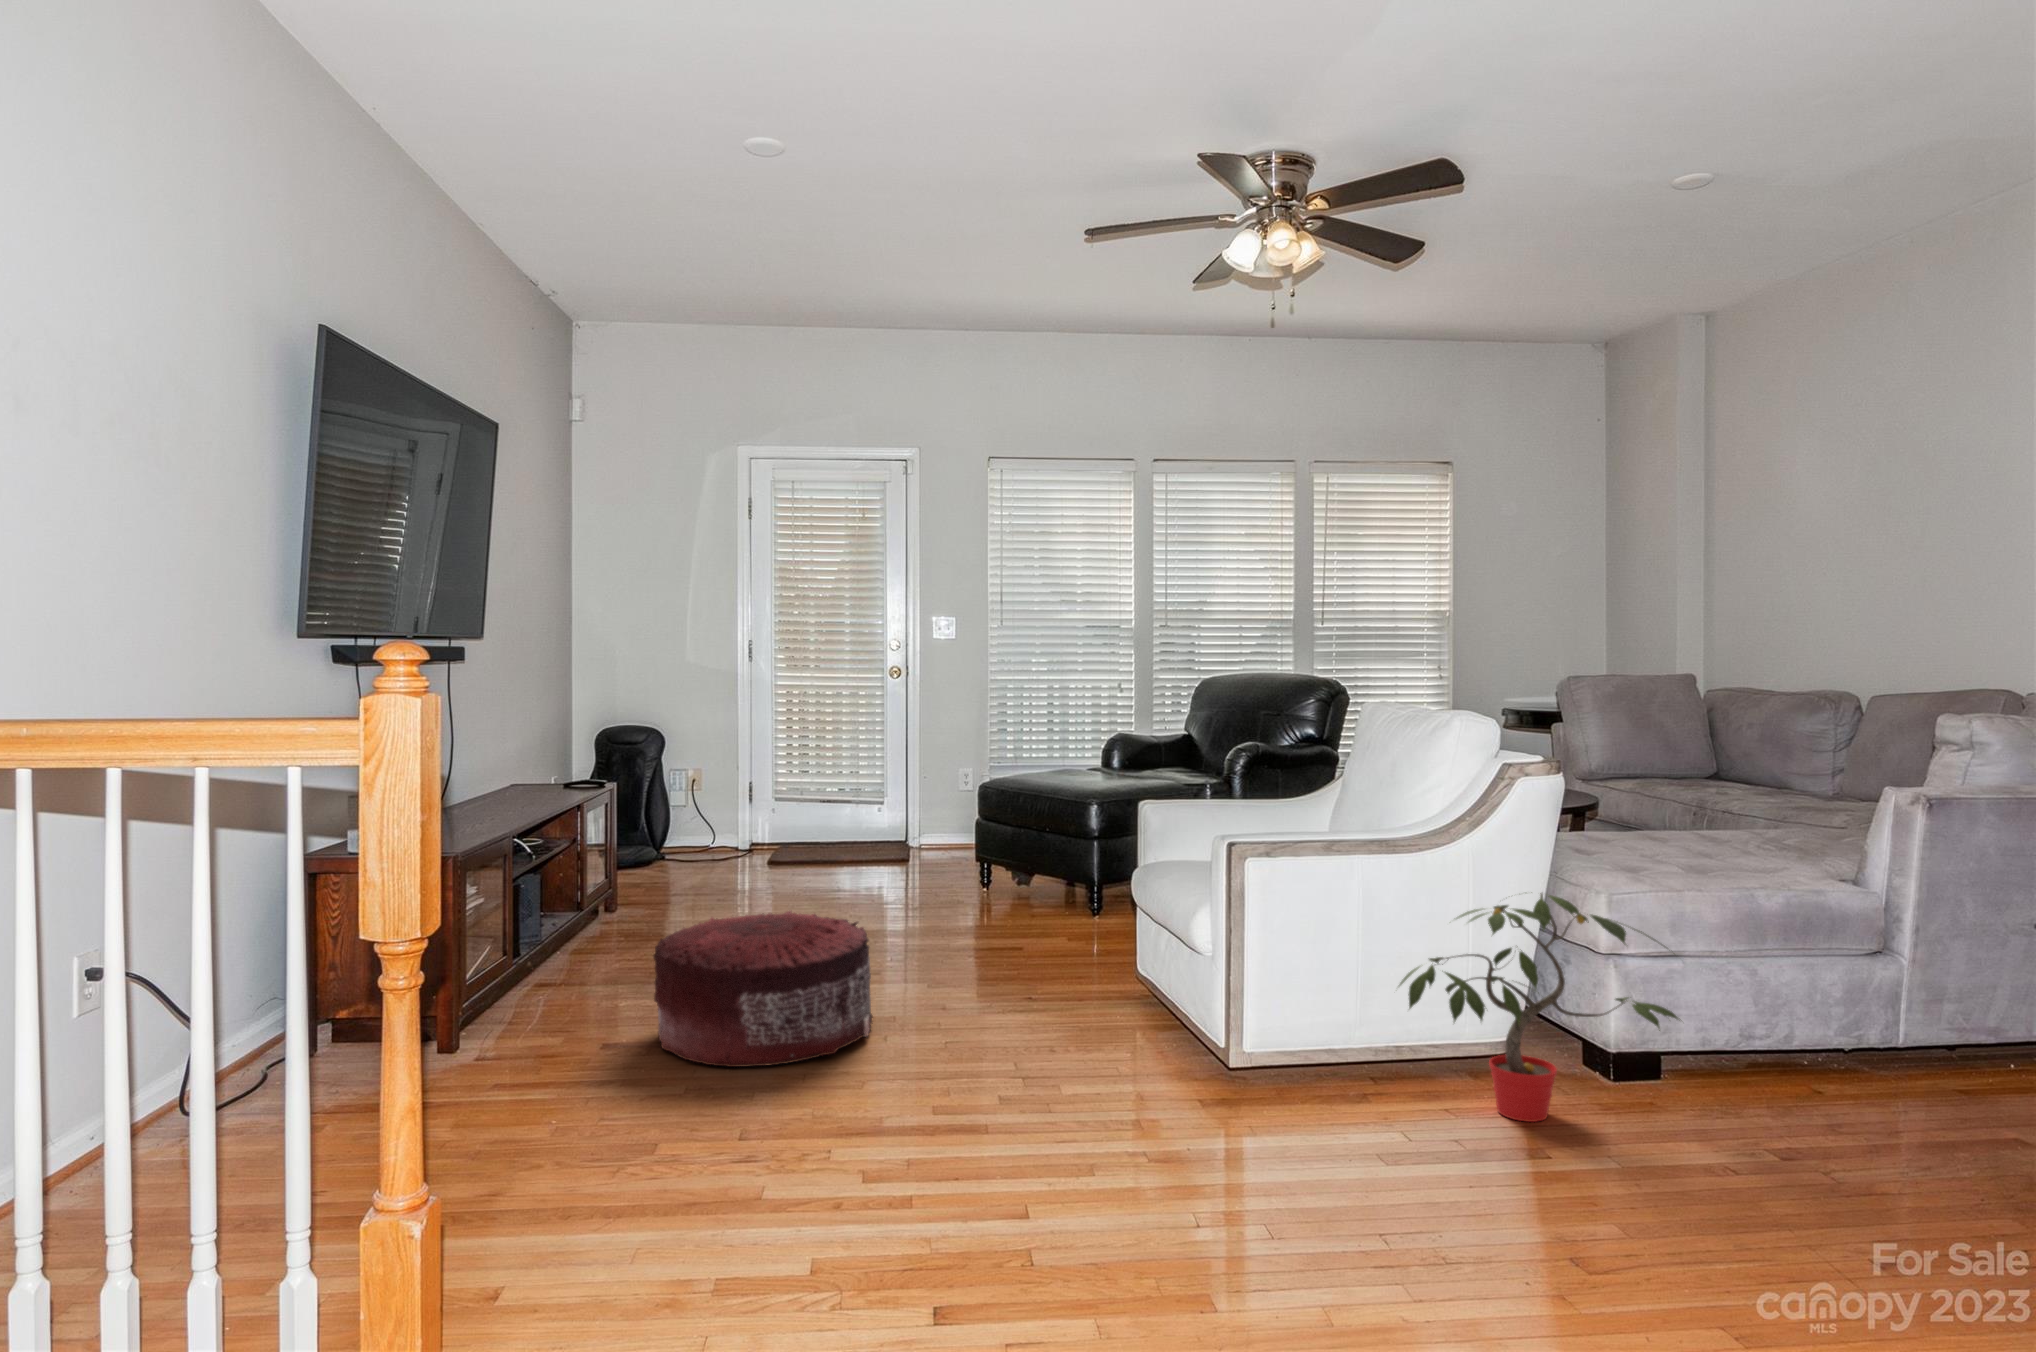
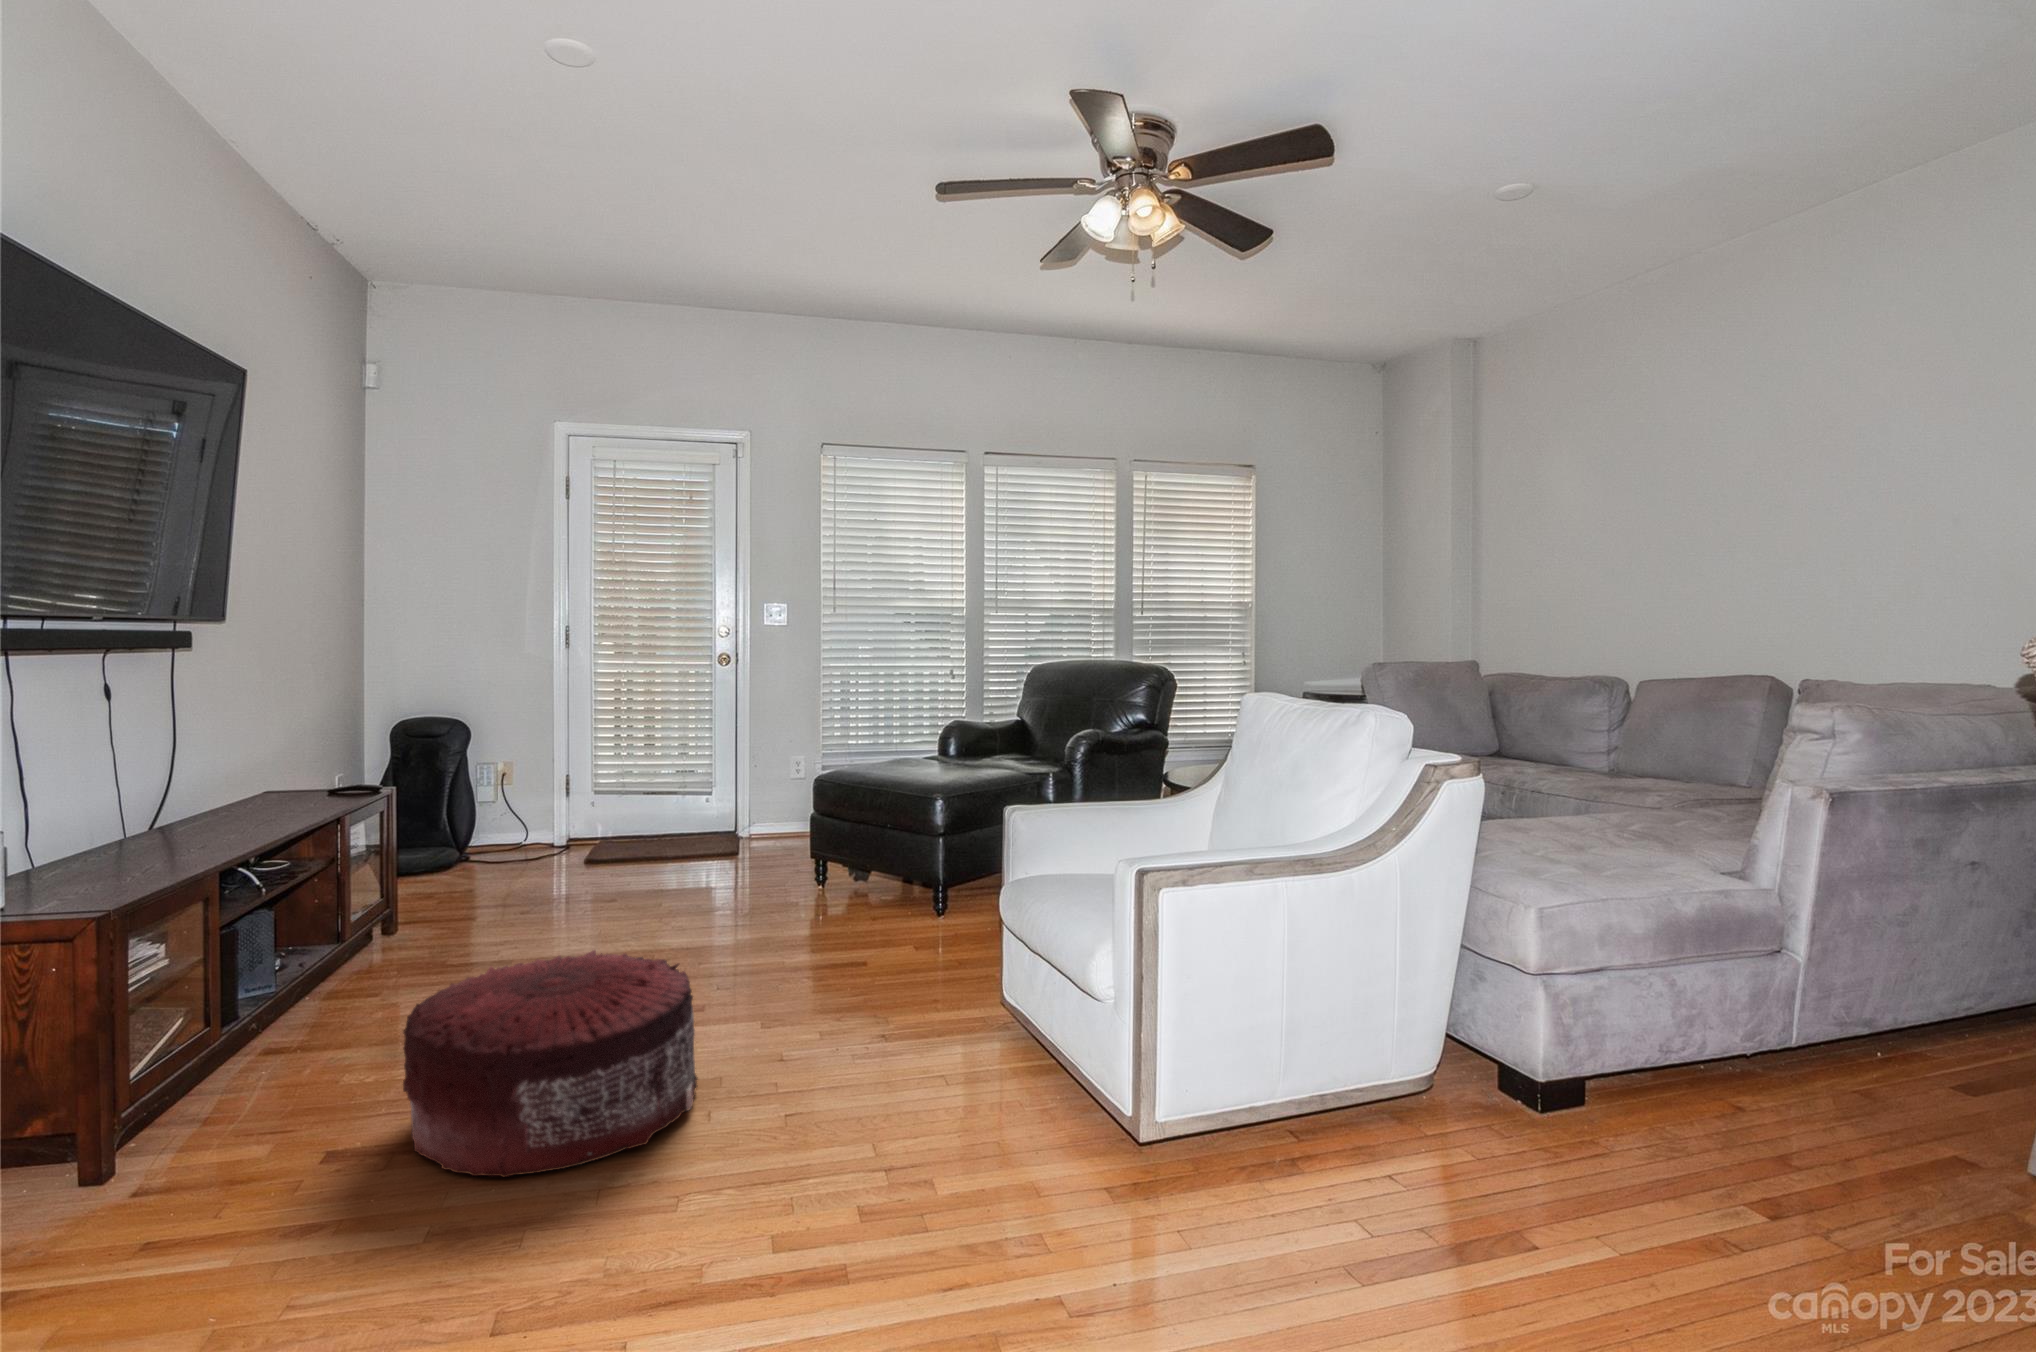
potted plant: present [1399,893,1678,1122] -> none [1331,917,1652,1185]

